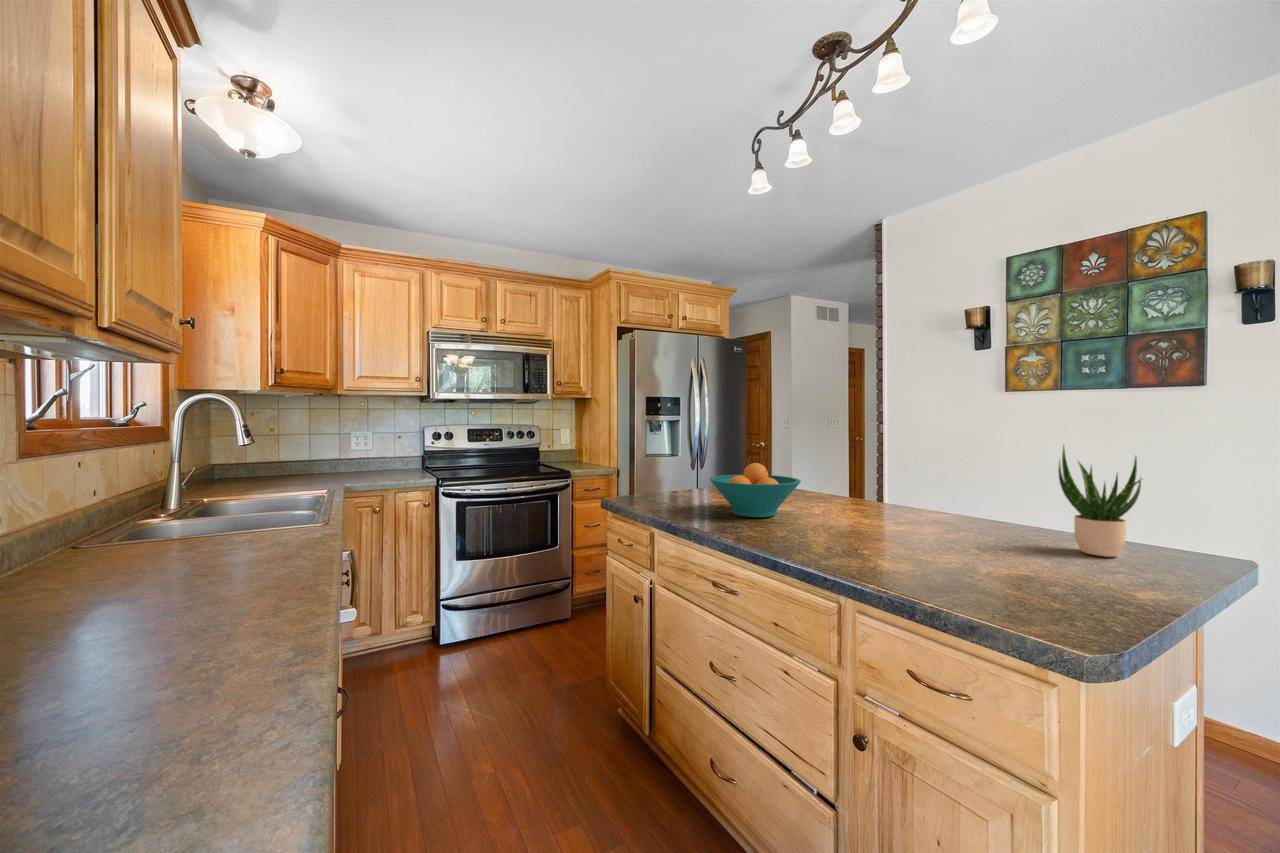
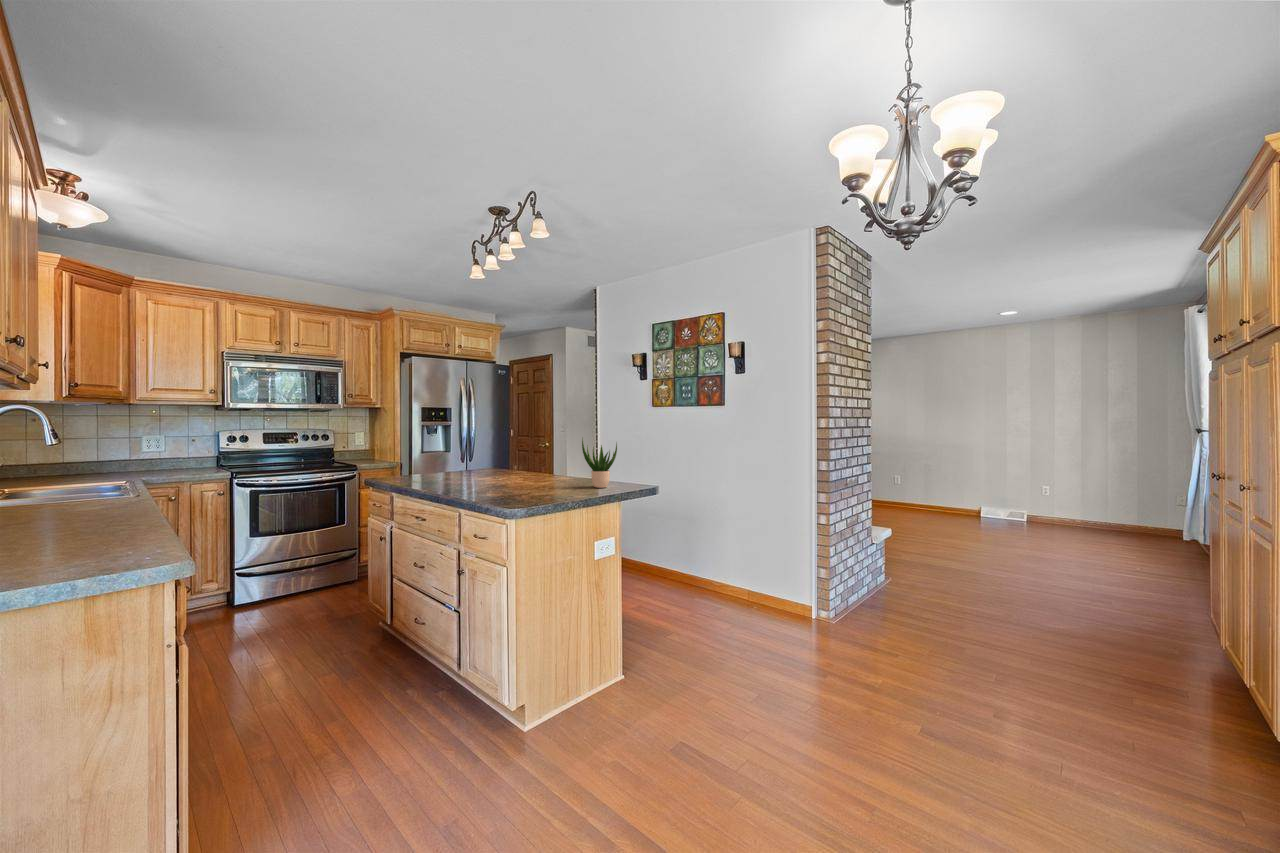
fruit bowl: present [710,463,801,517] -> none [429,451,484,482]

